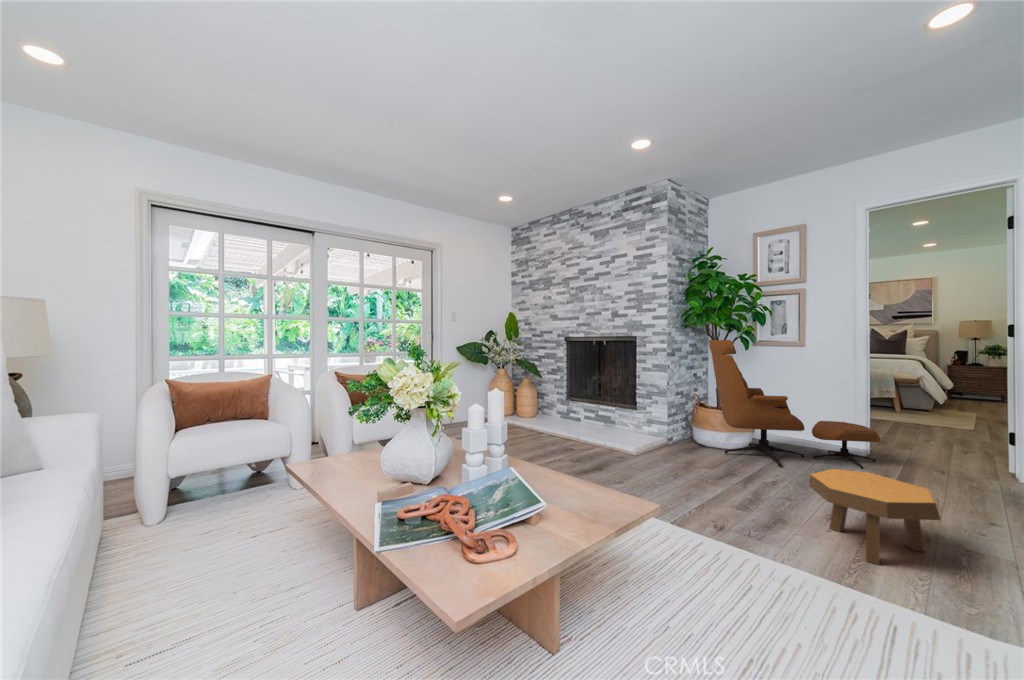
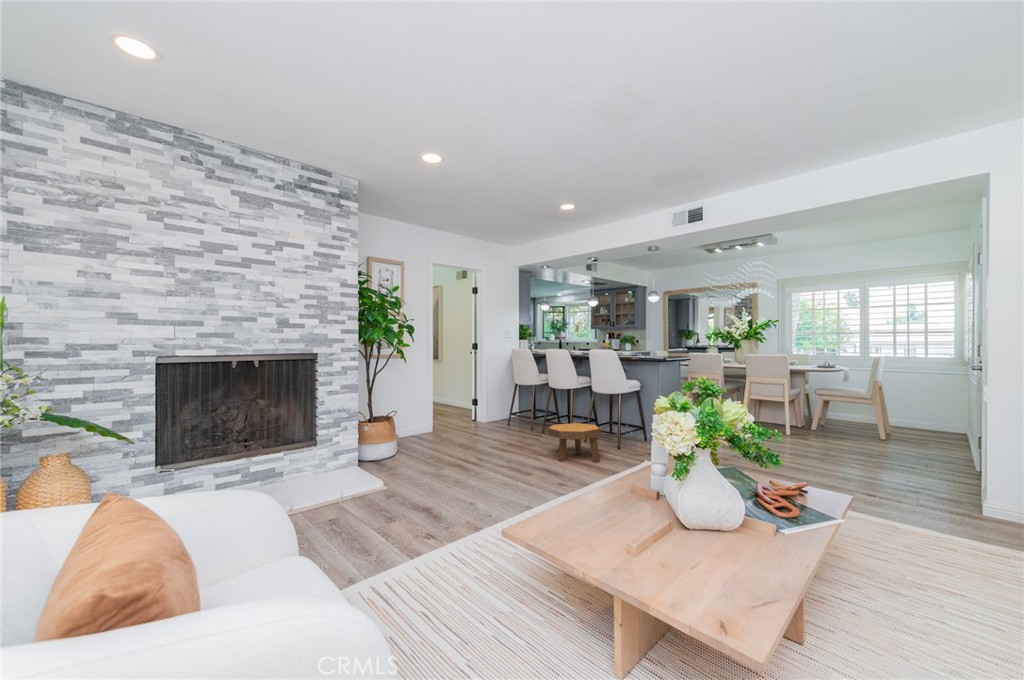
lounge chair: present [709,340,880,469] -> none [390,354,466,460]

